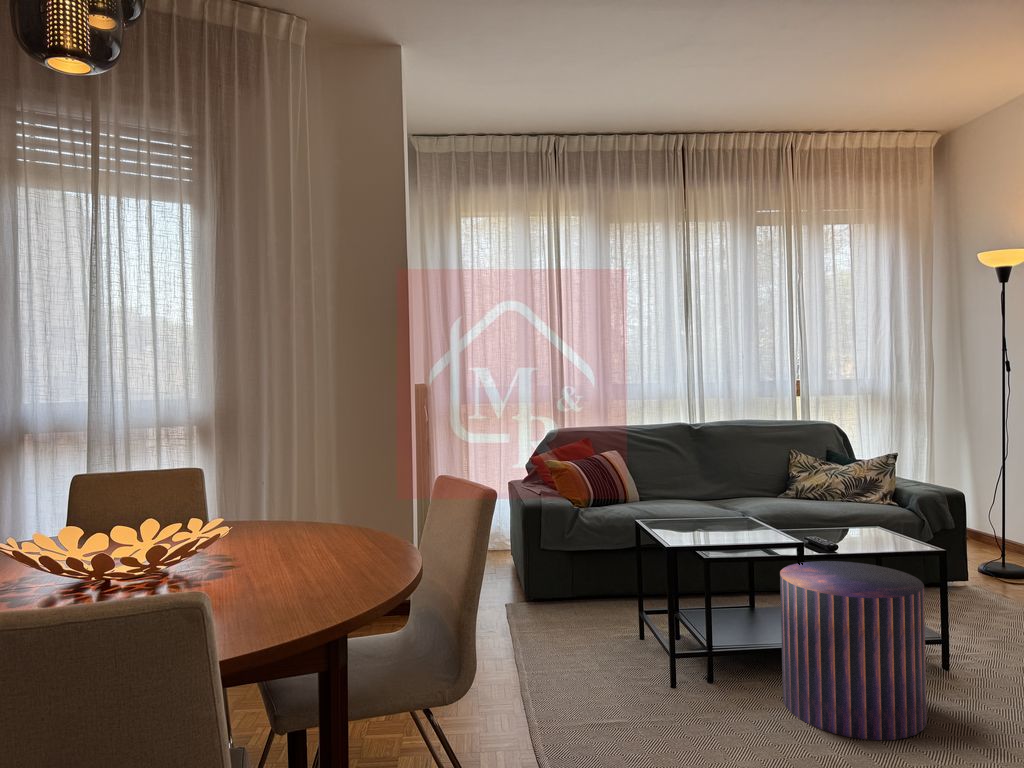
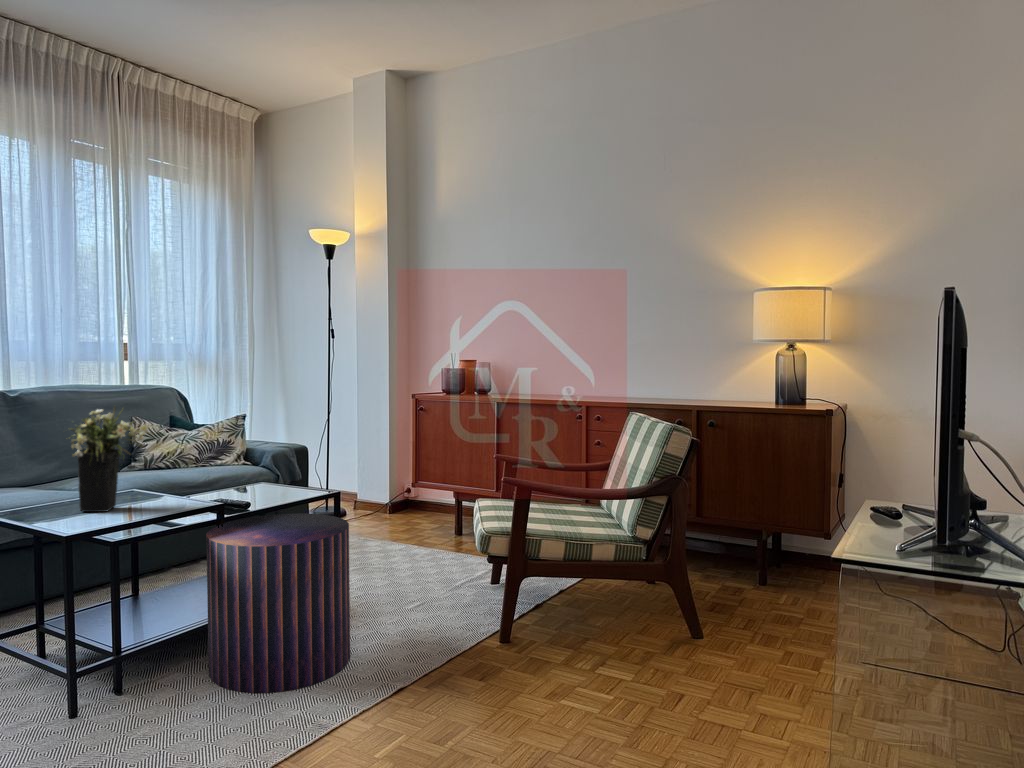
flower arrangement: none [686,448,756,534] -> present [70,407,148,512]

